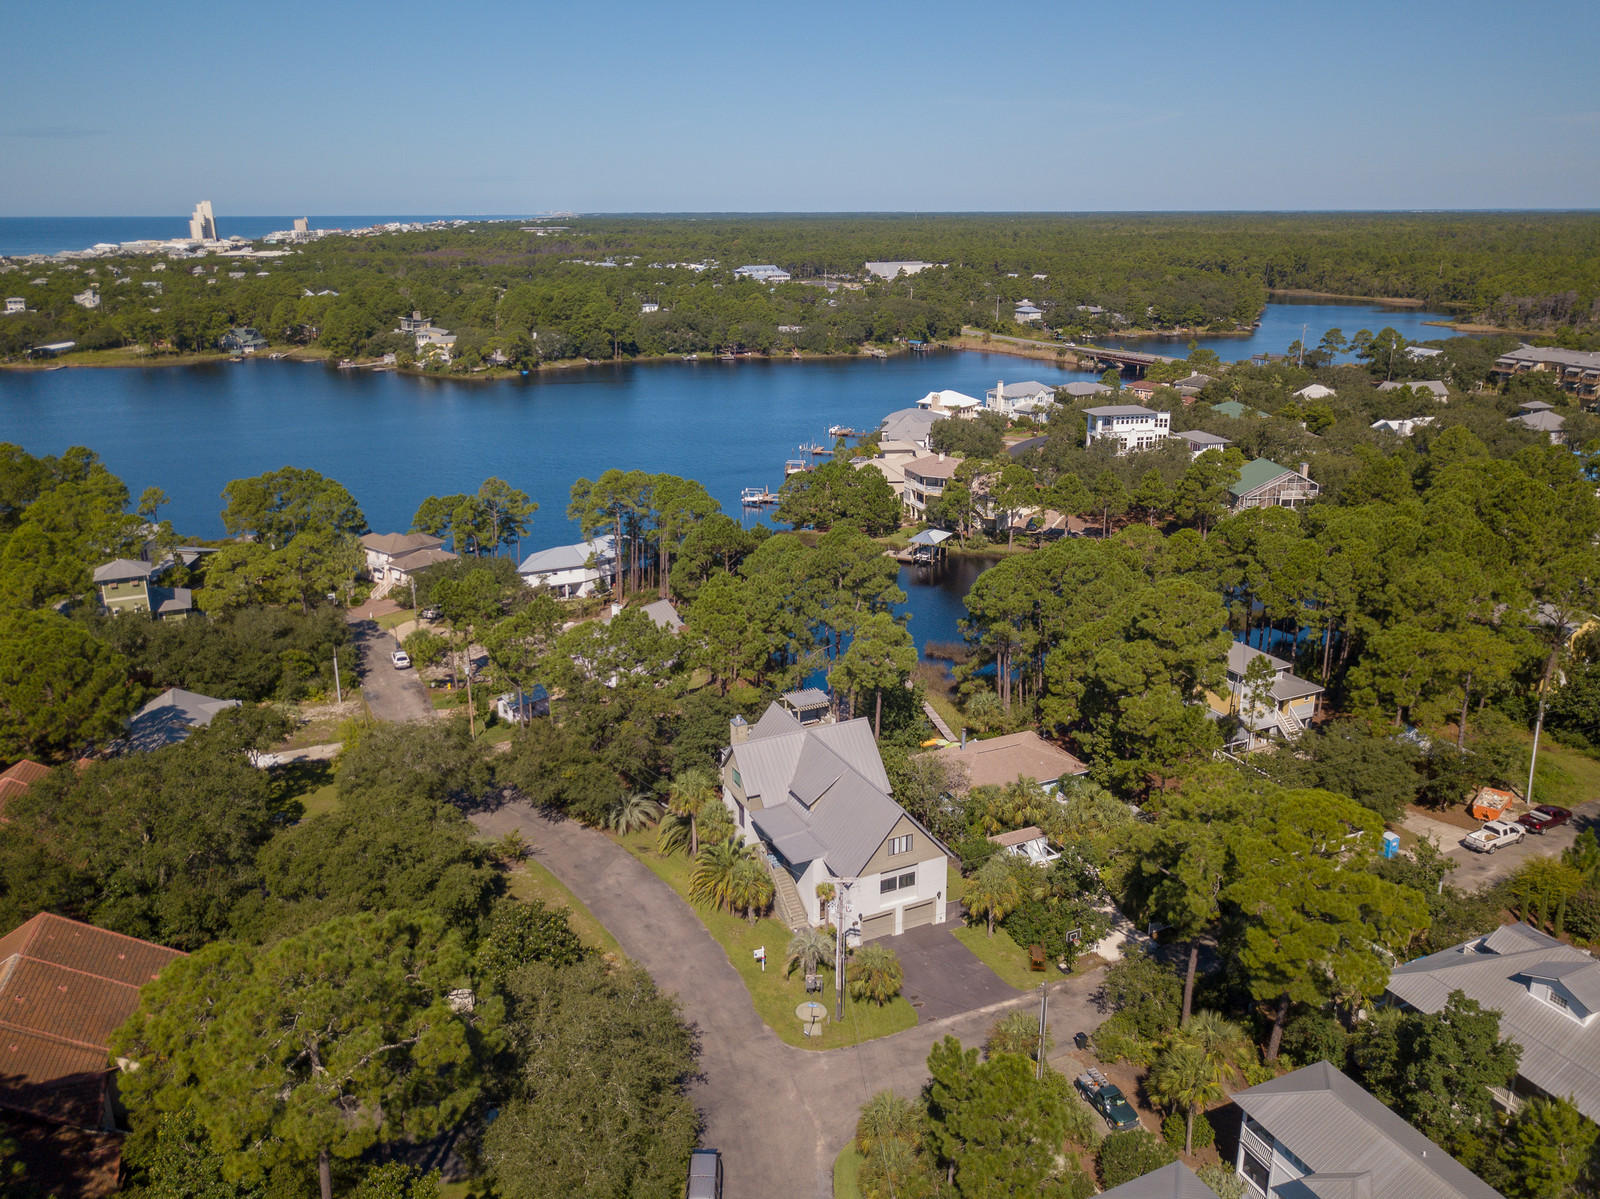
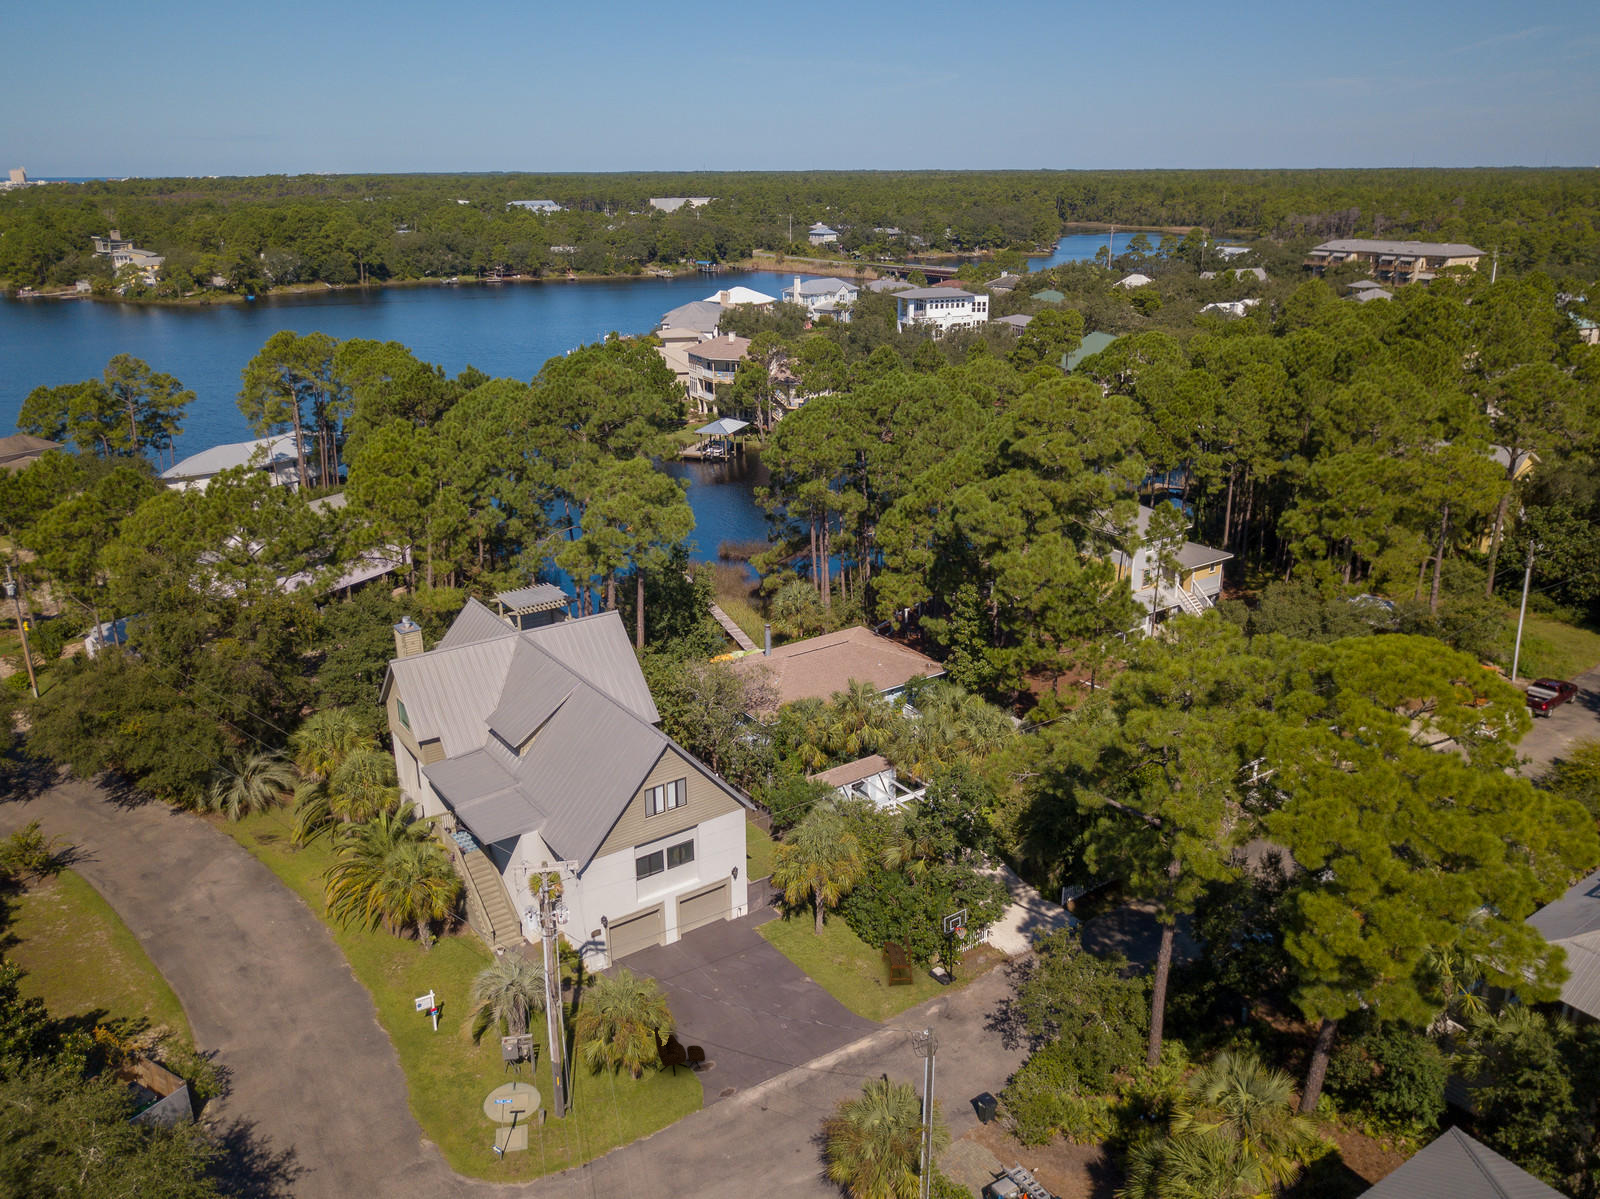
lounge chair: none [893,974,921,1004] -> present [654,1027,705,1076]

